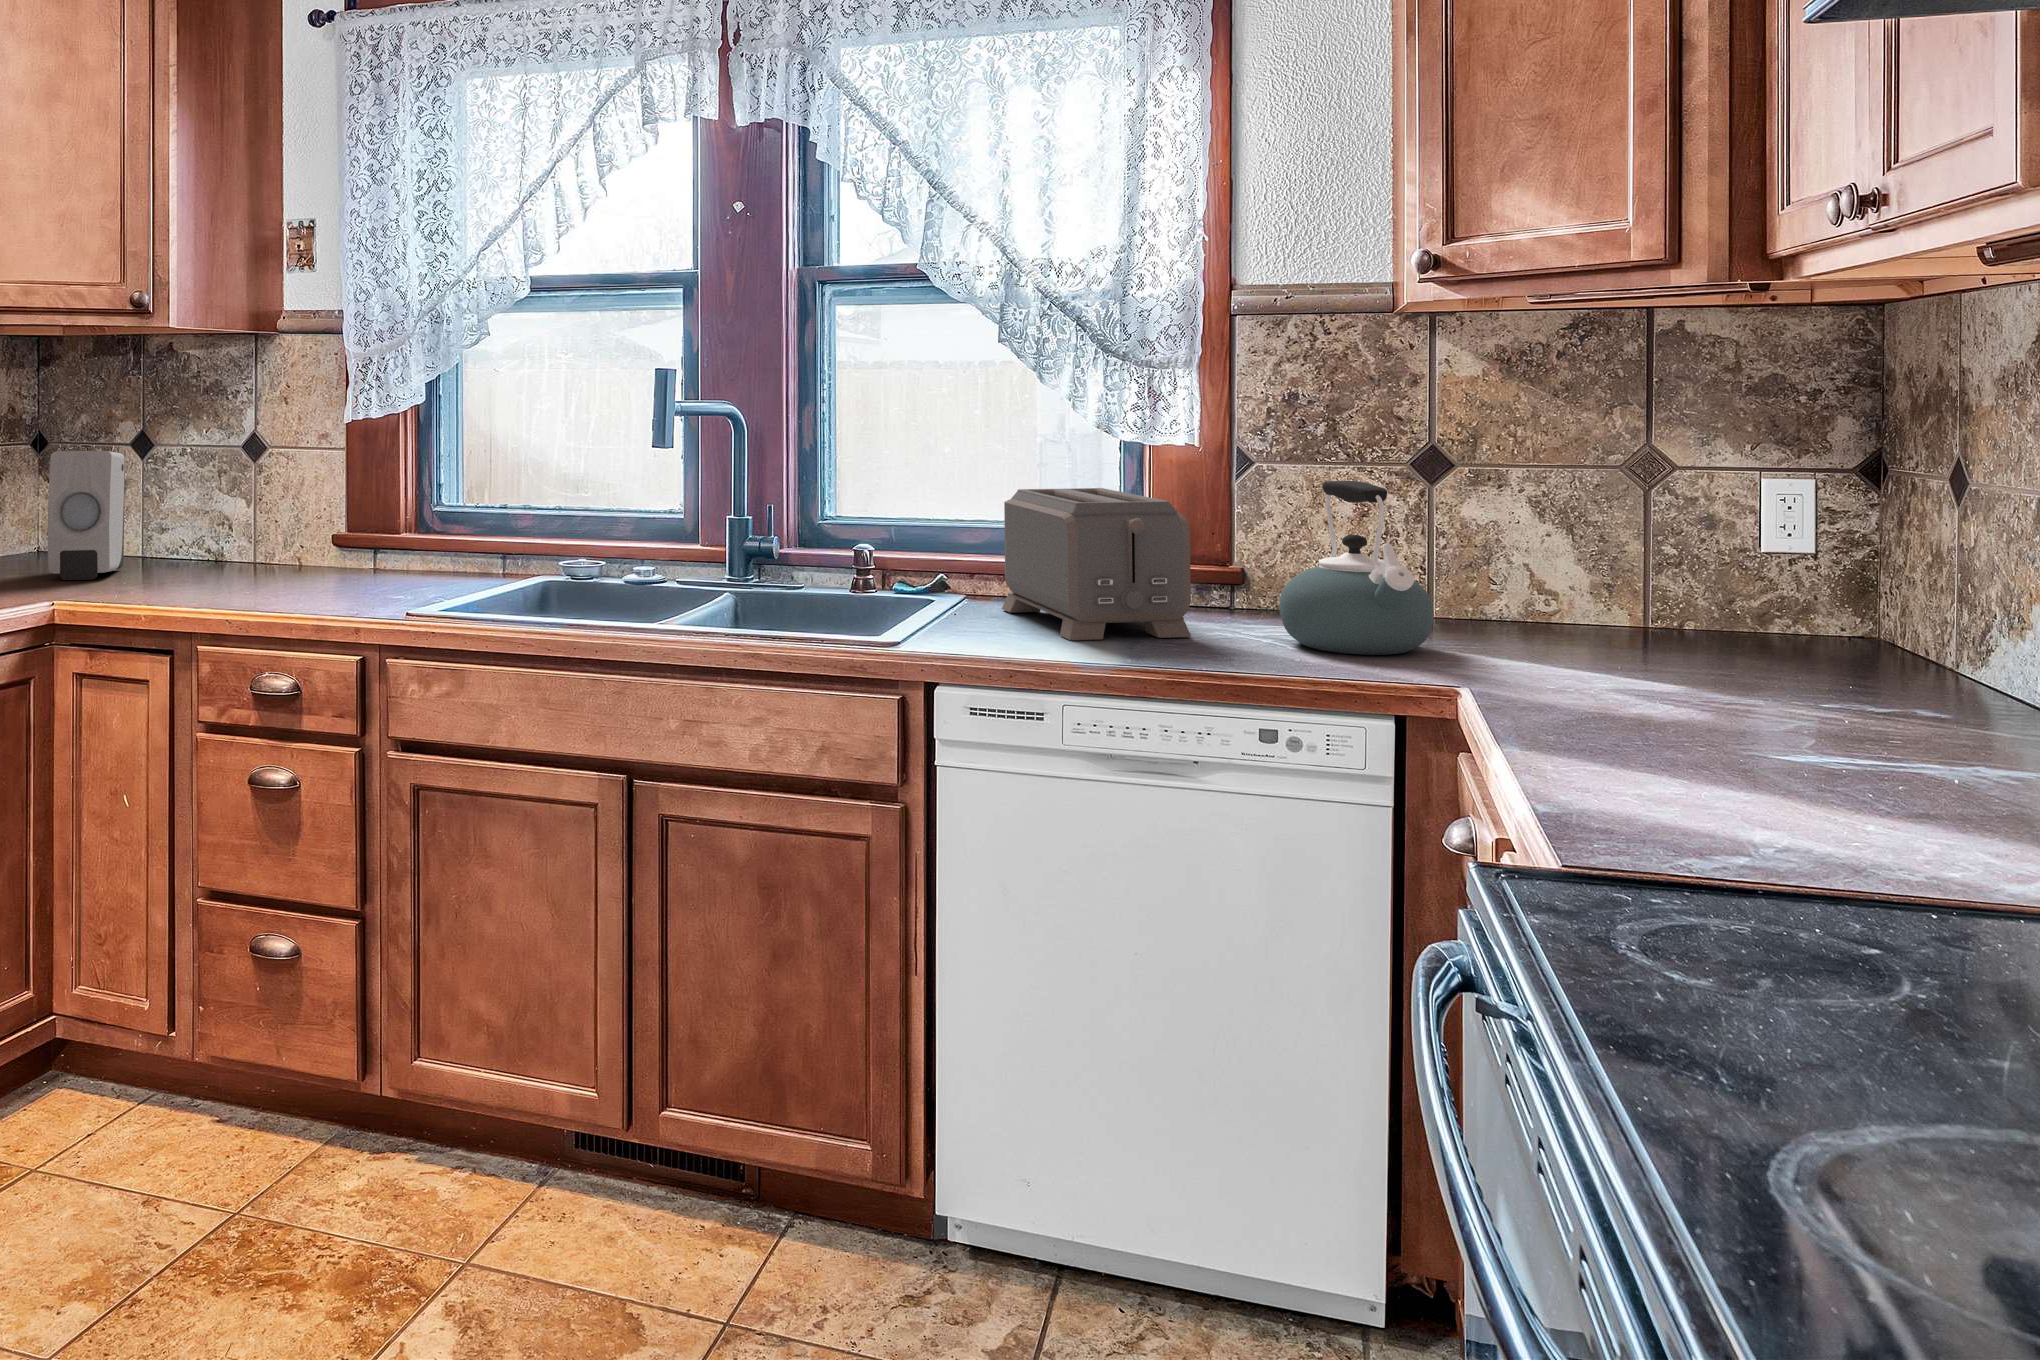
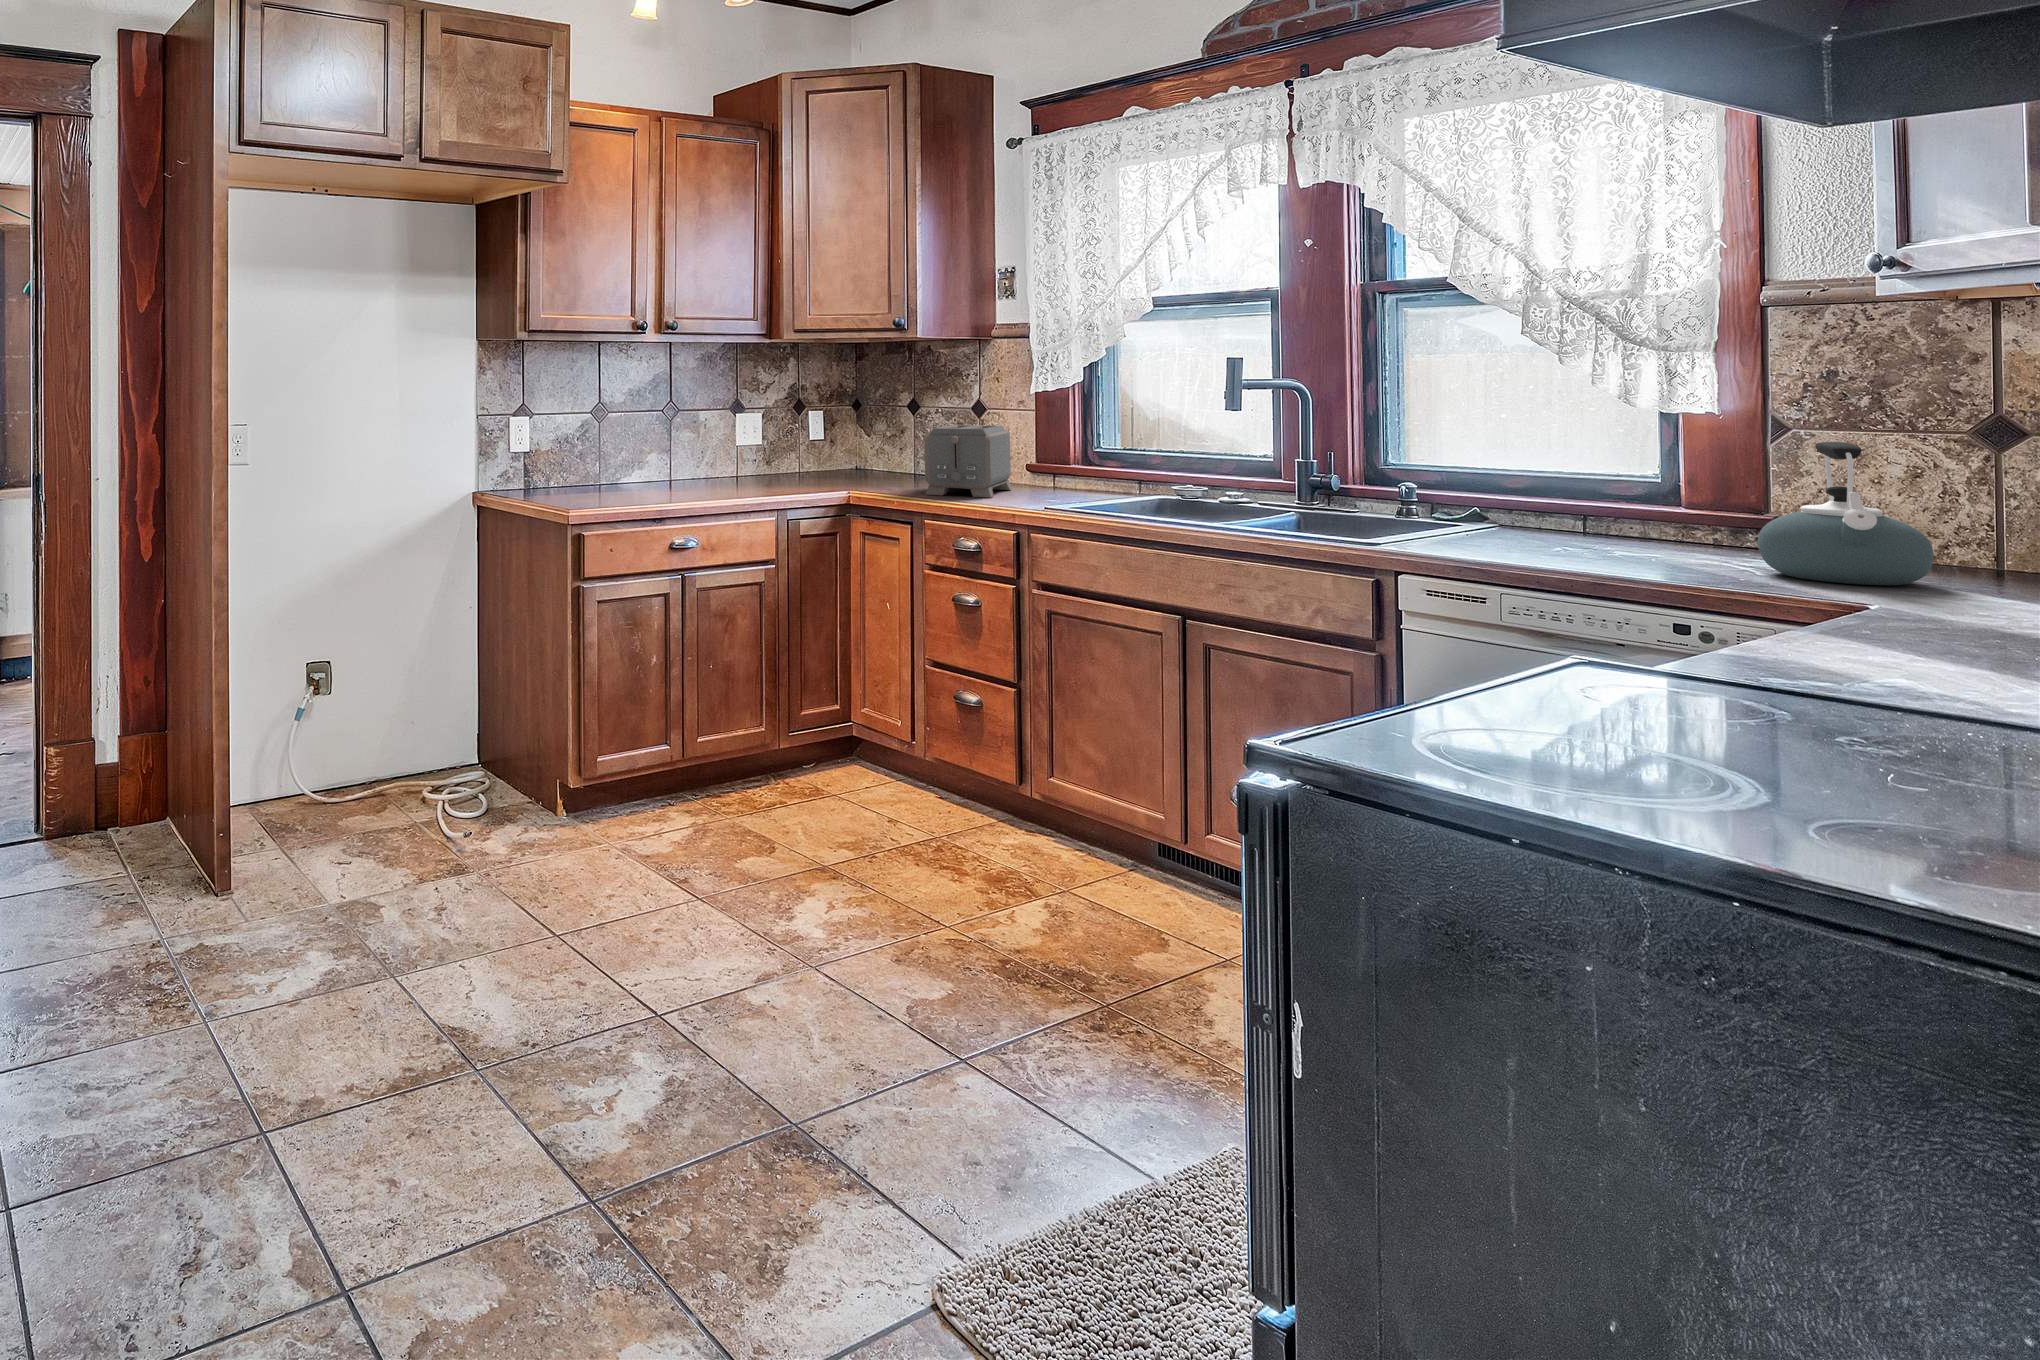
soap dispenser: present [48,451,125,580] -> none [853,410,899,483]
toaster: present [1002,488,1191,640] -> present [924,425,1012,498]

